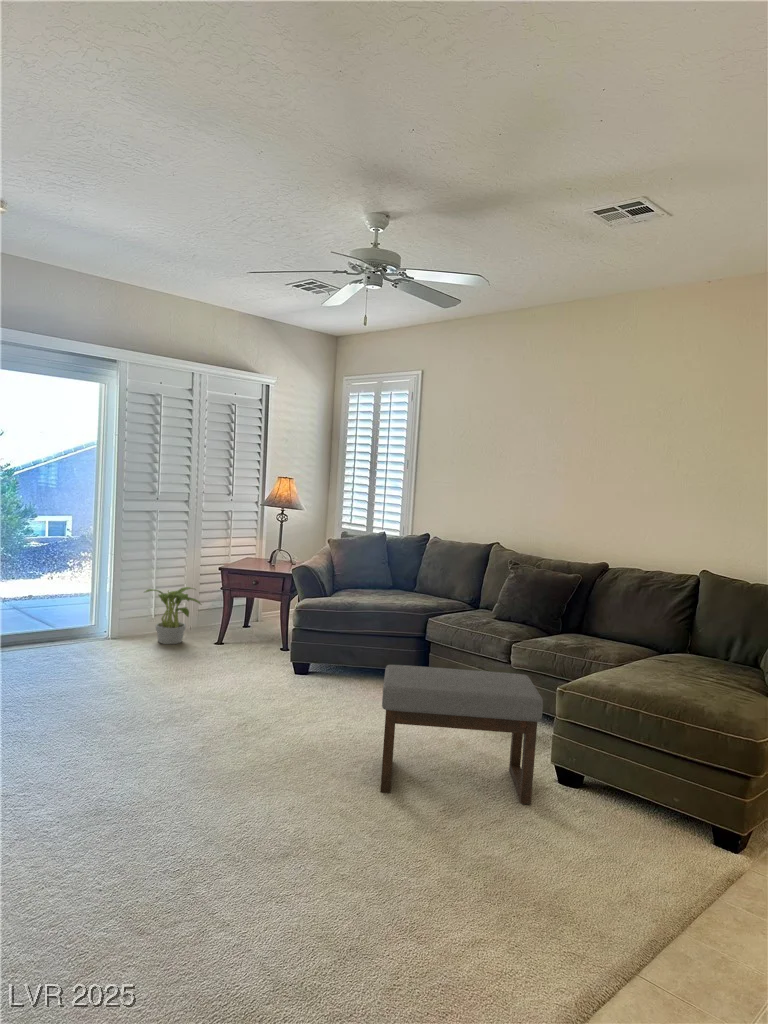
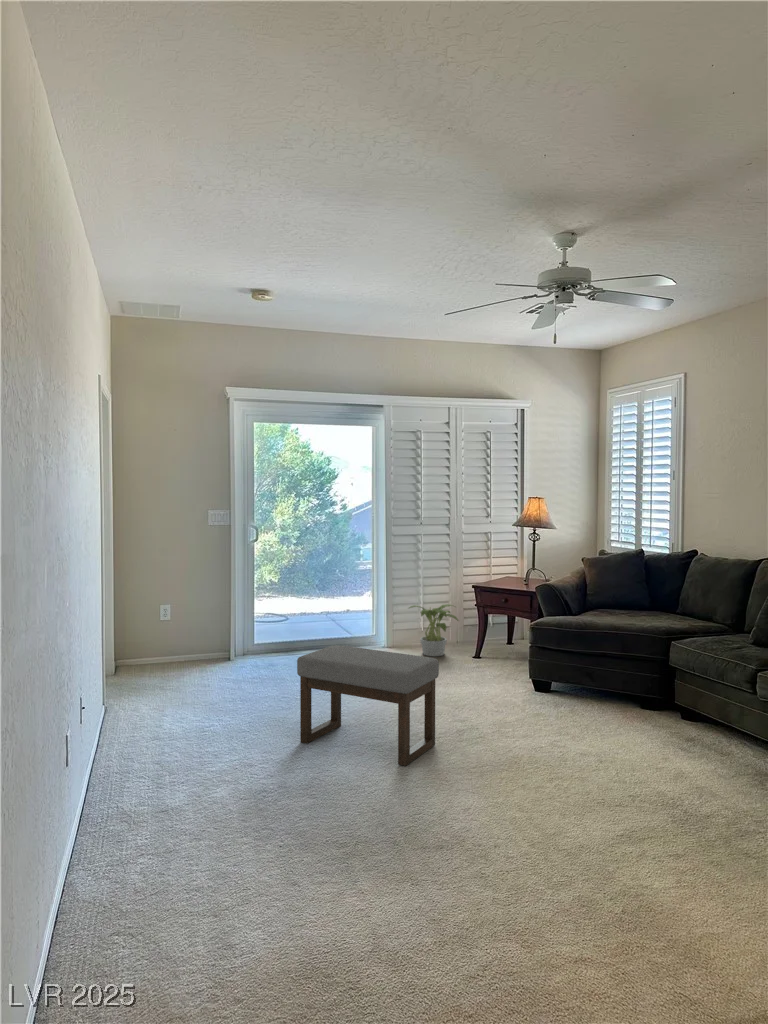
ottoman: present [380,665,543,804] -> present [297,645,439,766]

